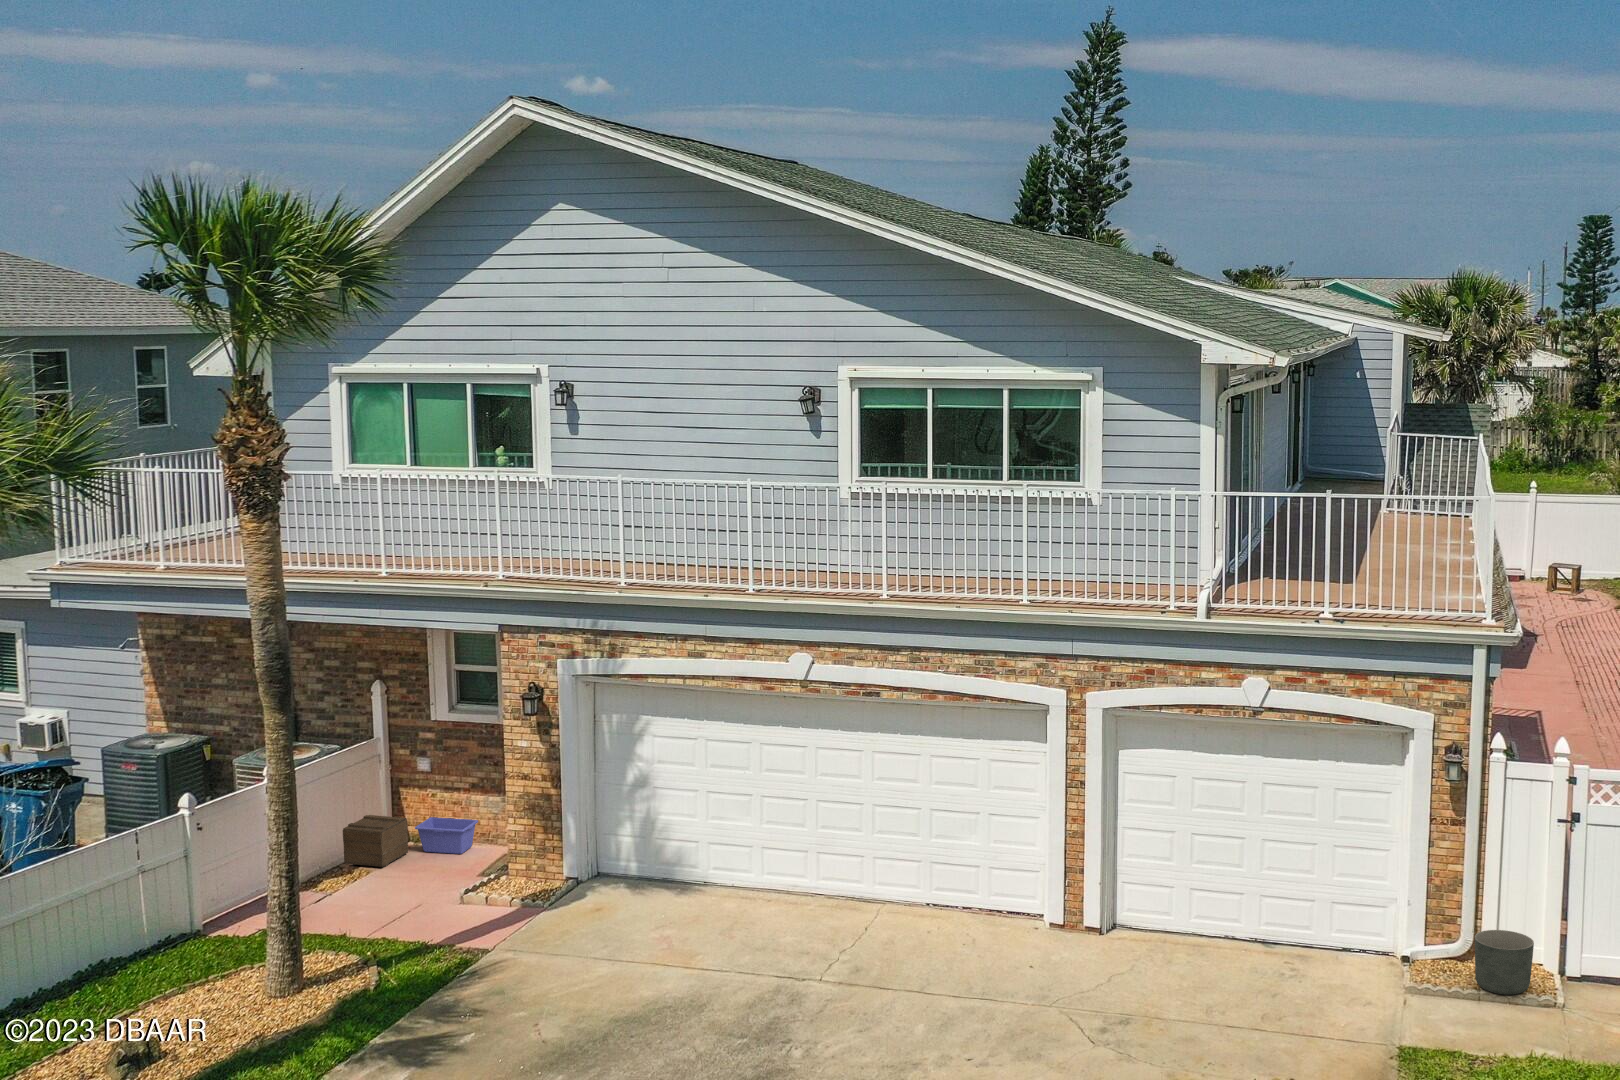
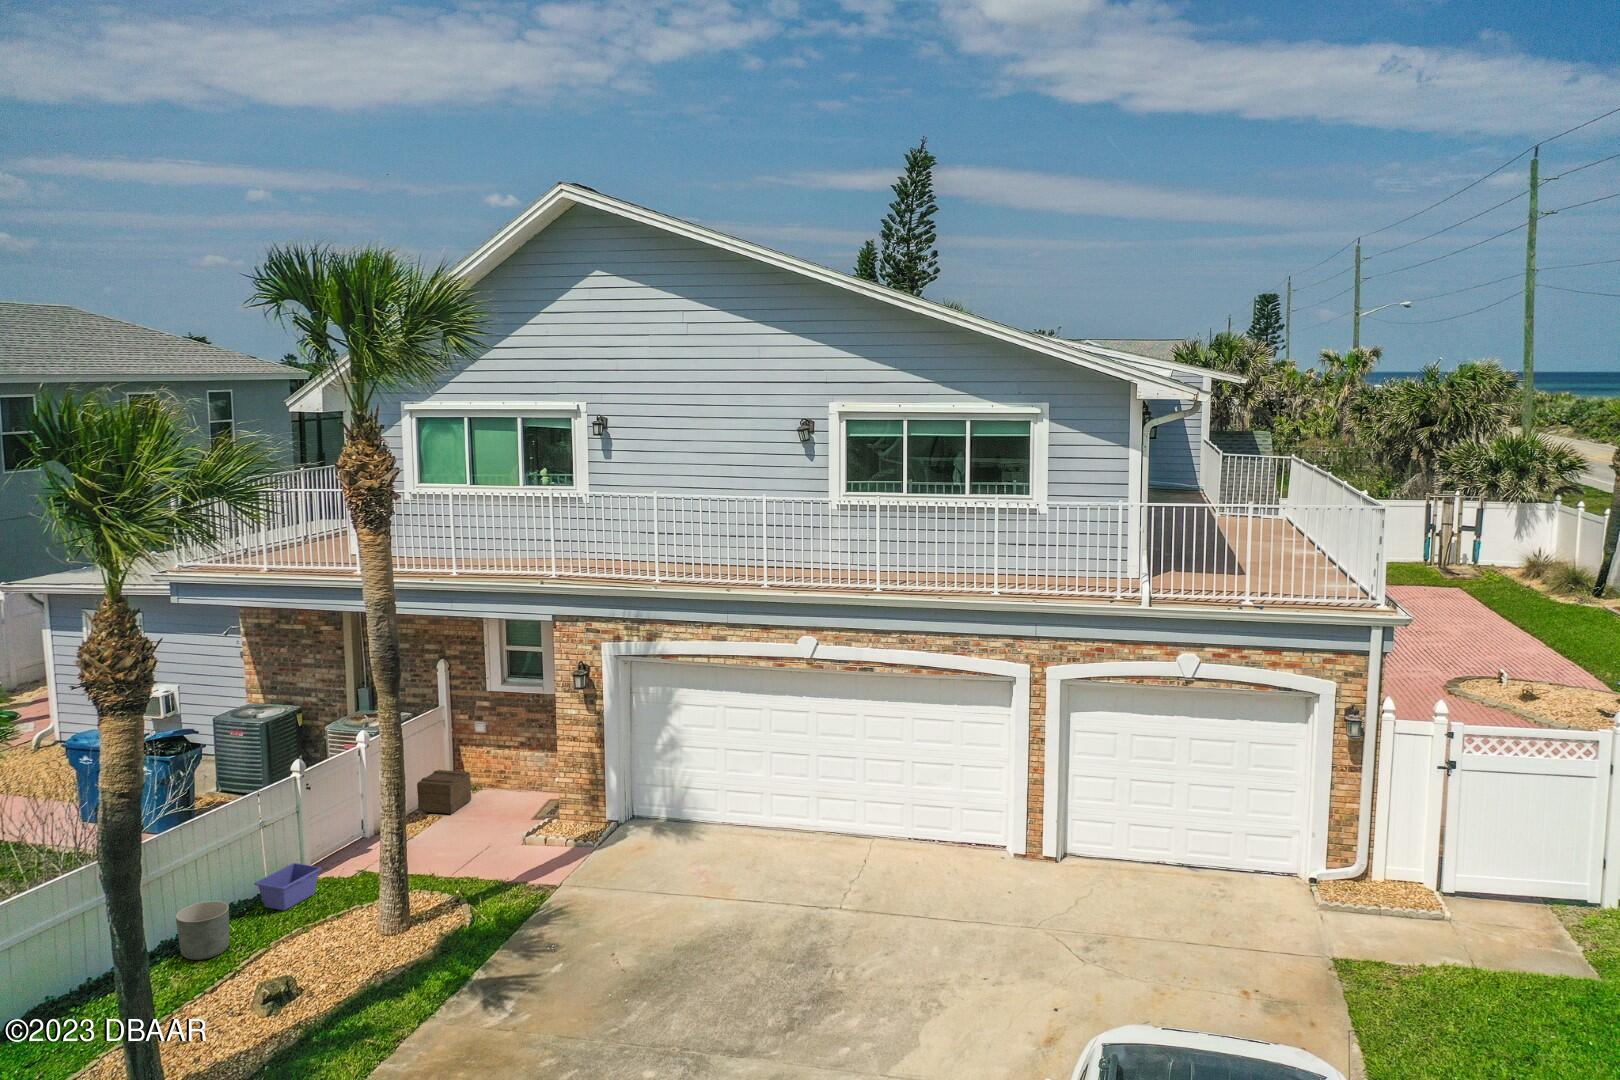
storage bin: present [415,817,478,854] -> present [254,863,322,910]
planter: present [1475,930,1534,995] -> present [176,901,229,960]

